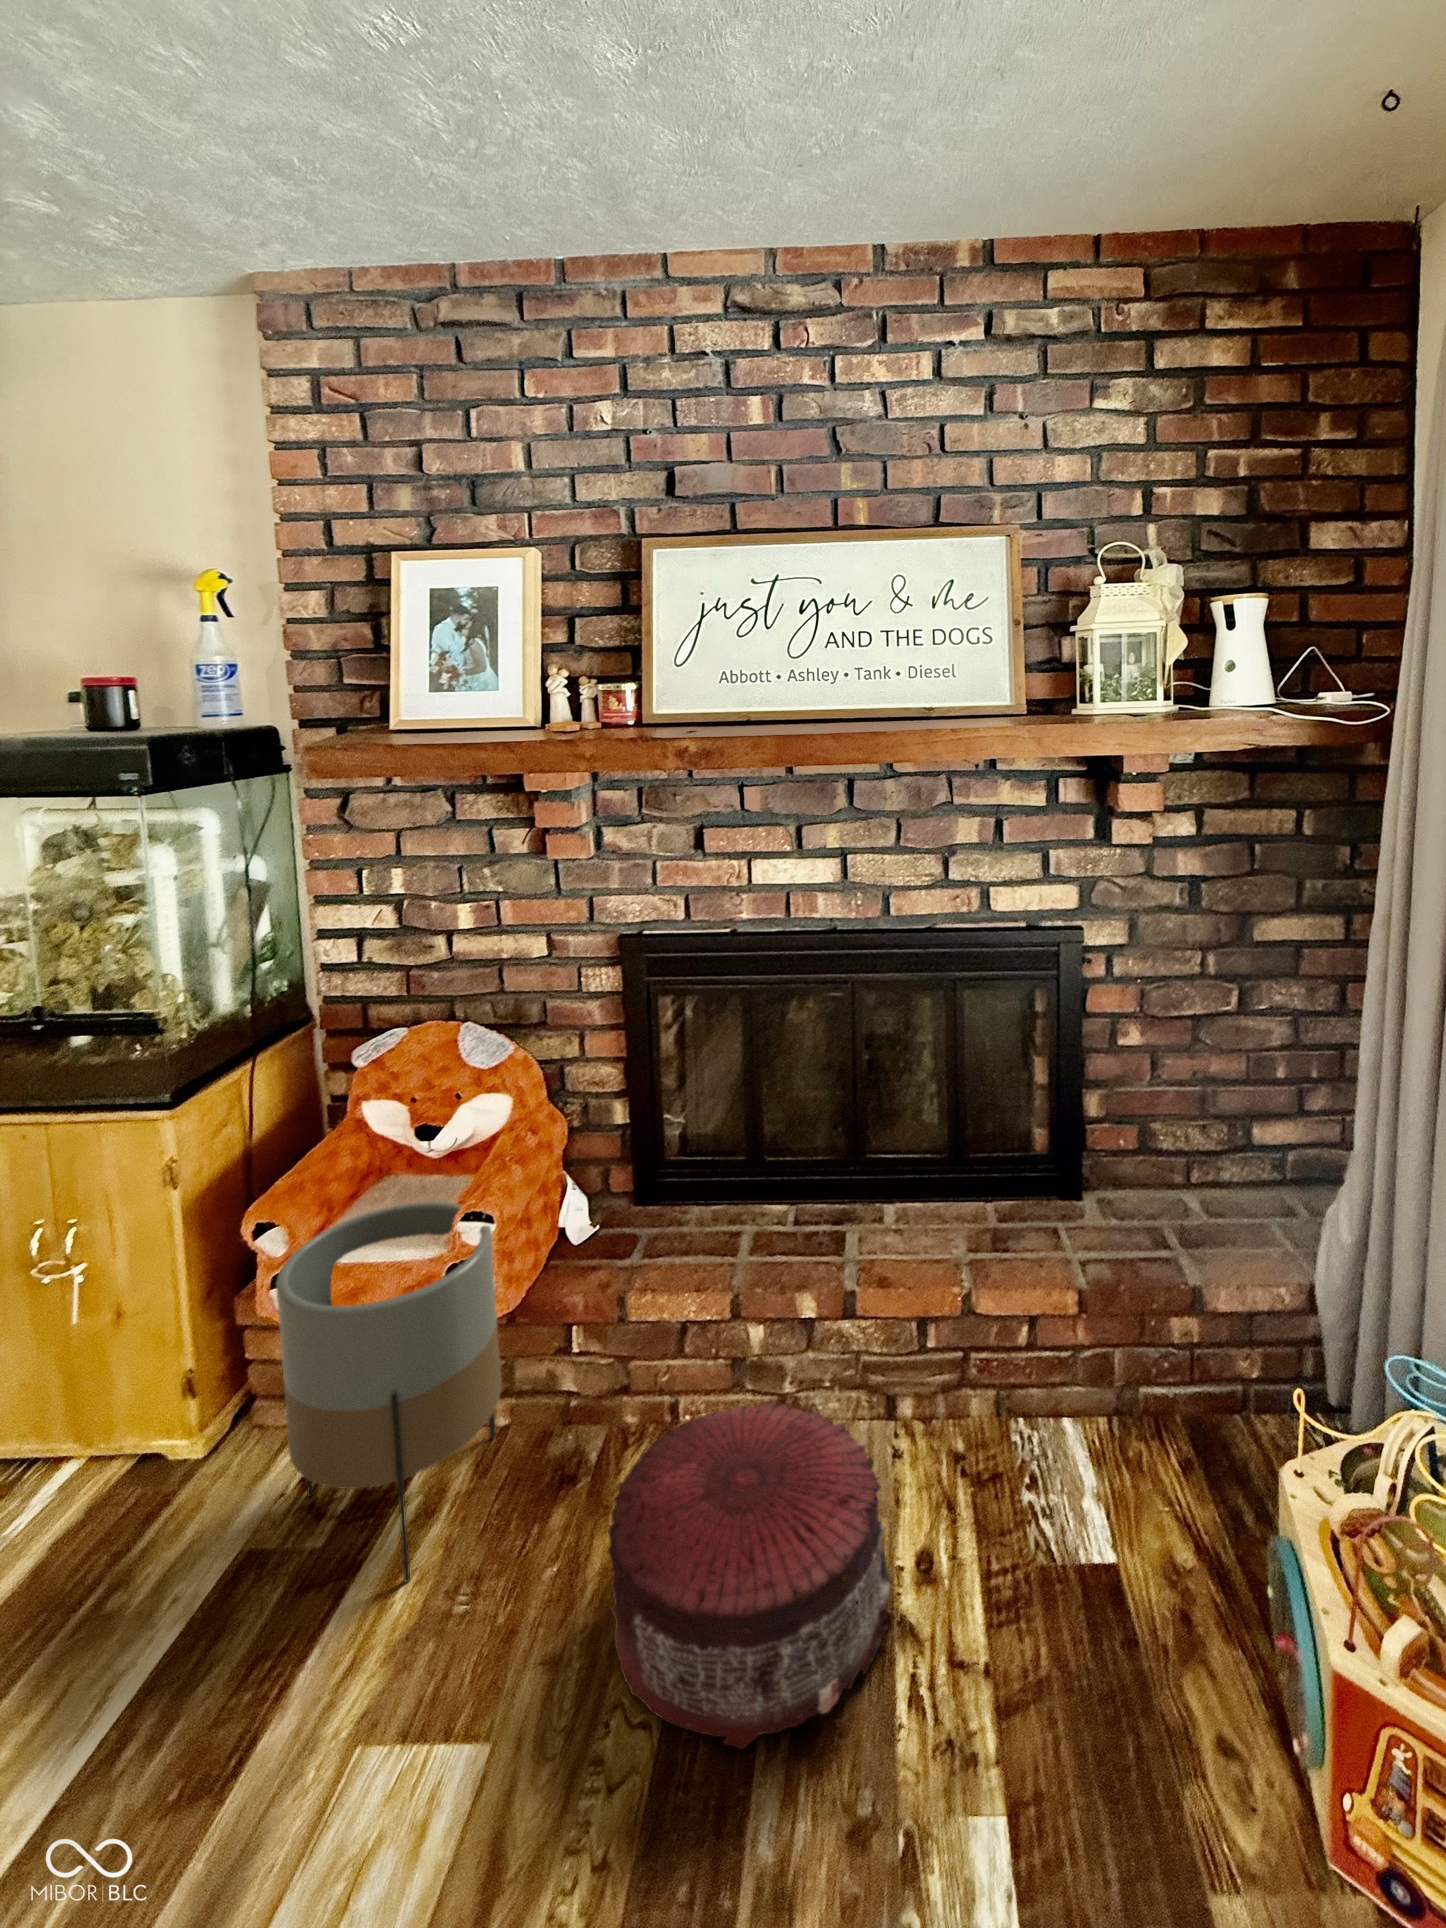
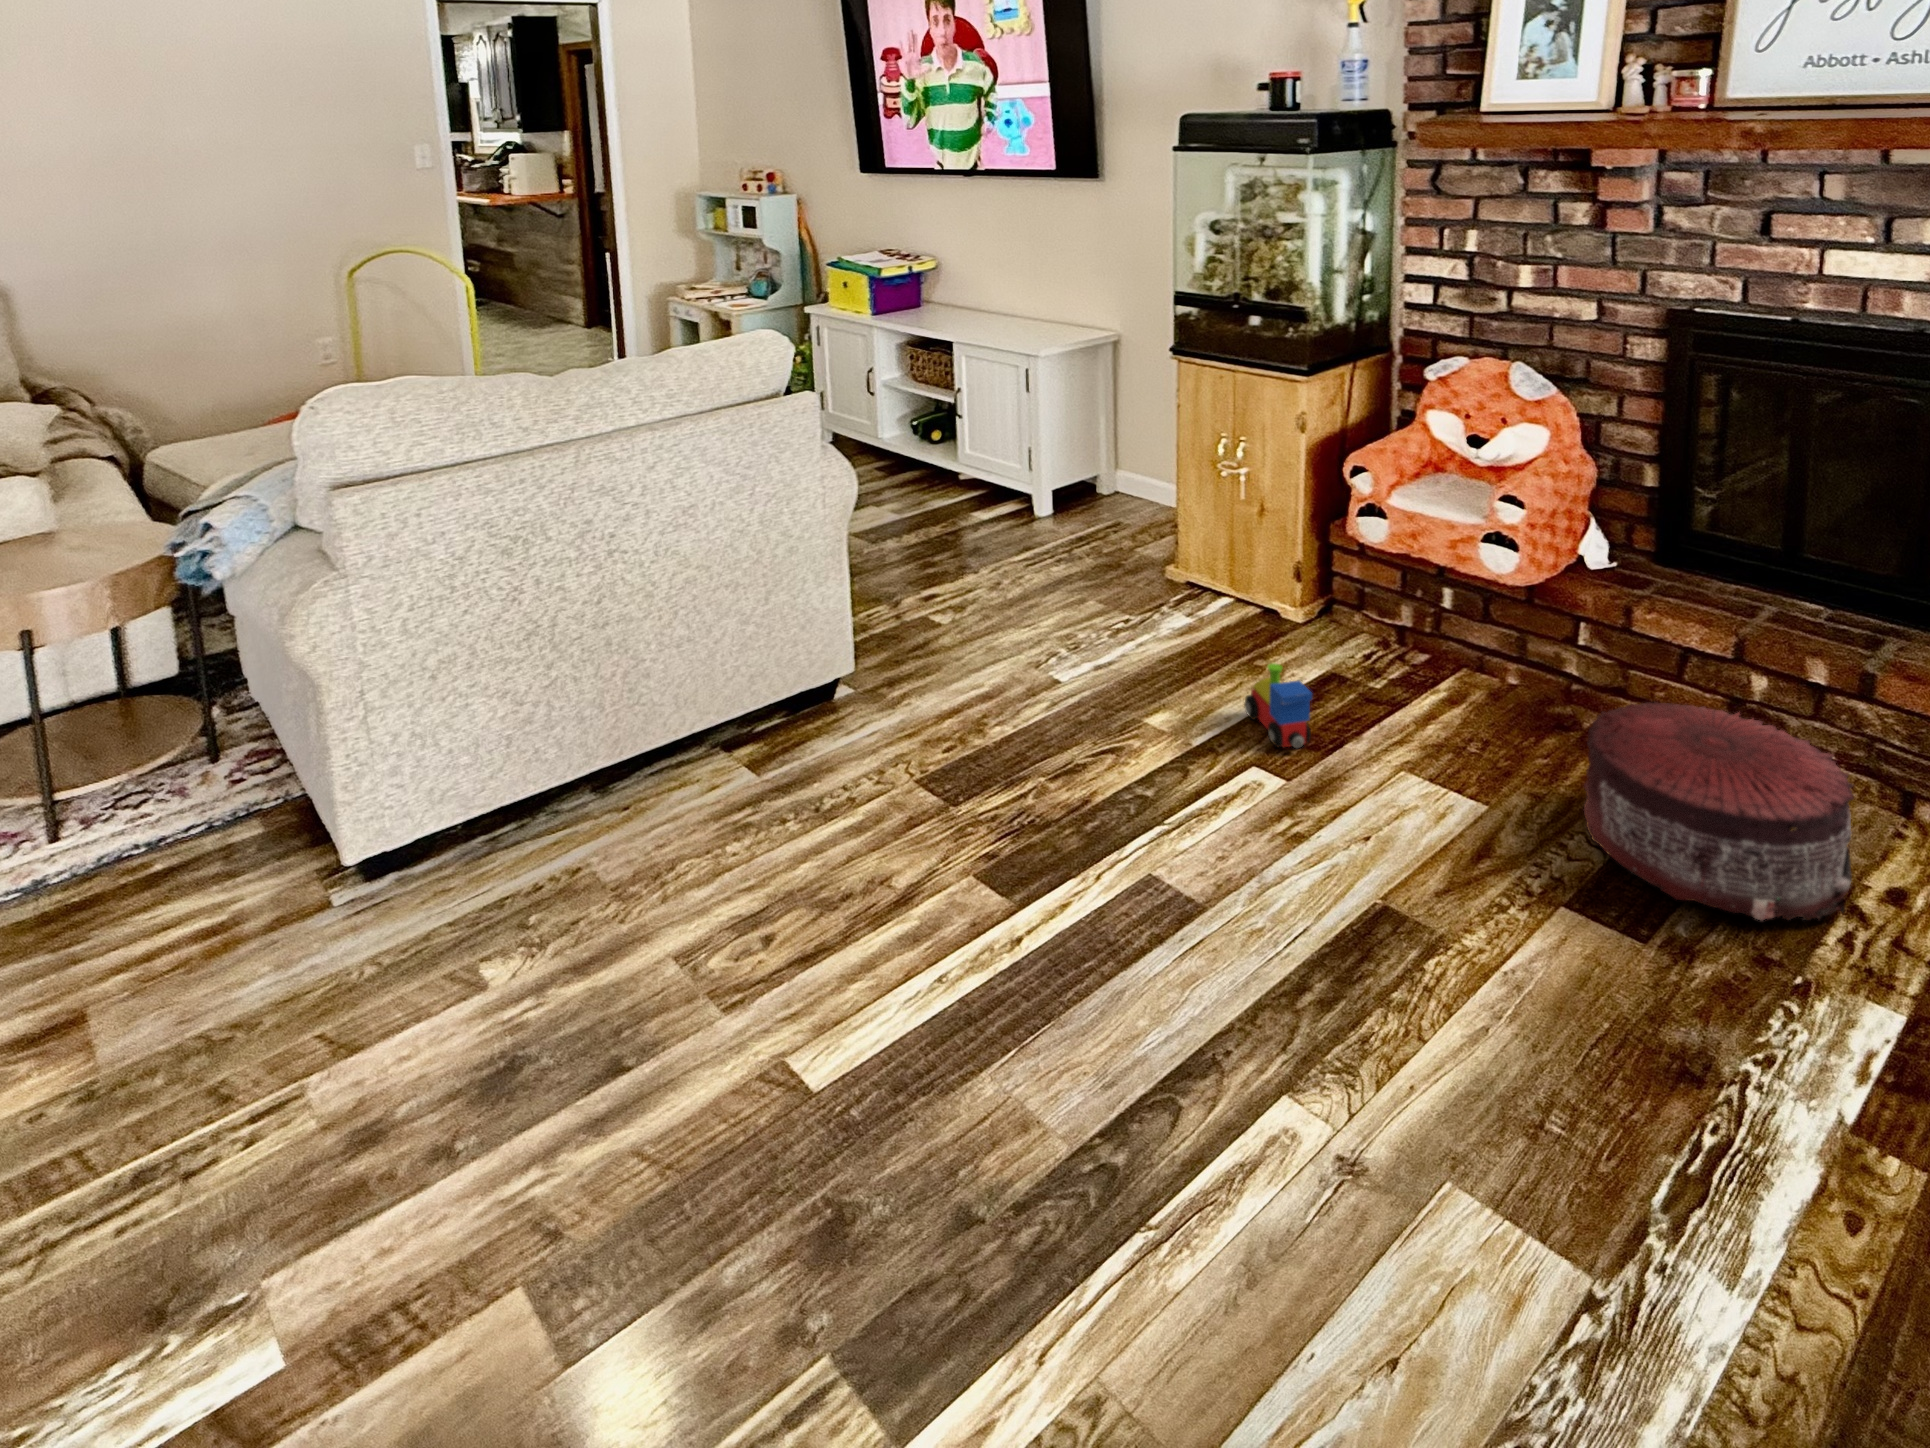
planter: present [276,1202,502,1582] -> none [1363,480,1521,727]
toy train: none [79,1641,207,1807] -> present [1244,663,1312,749]

